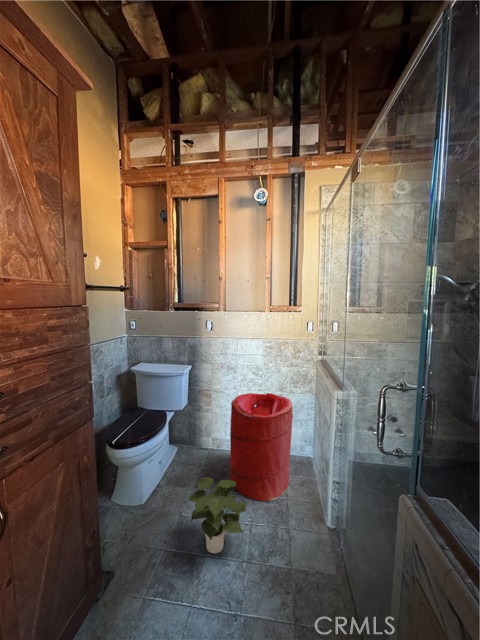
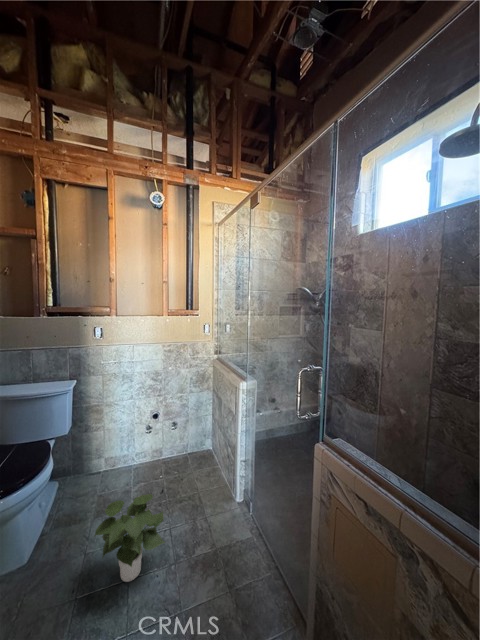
laundry hamper: present [230,393,293,501] -> none [133,396,197,507]

